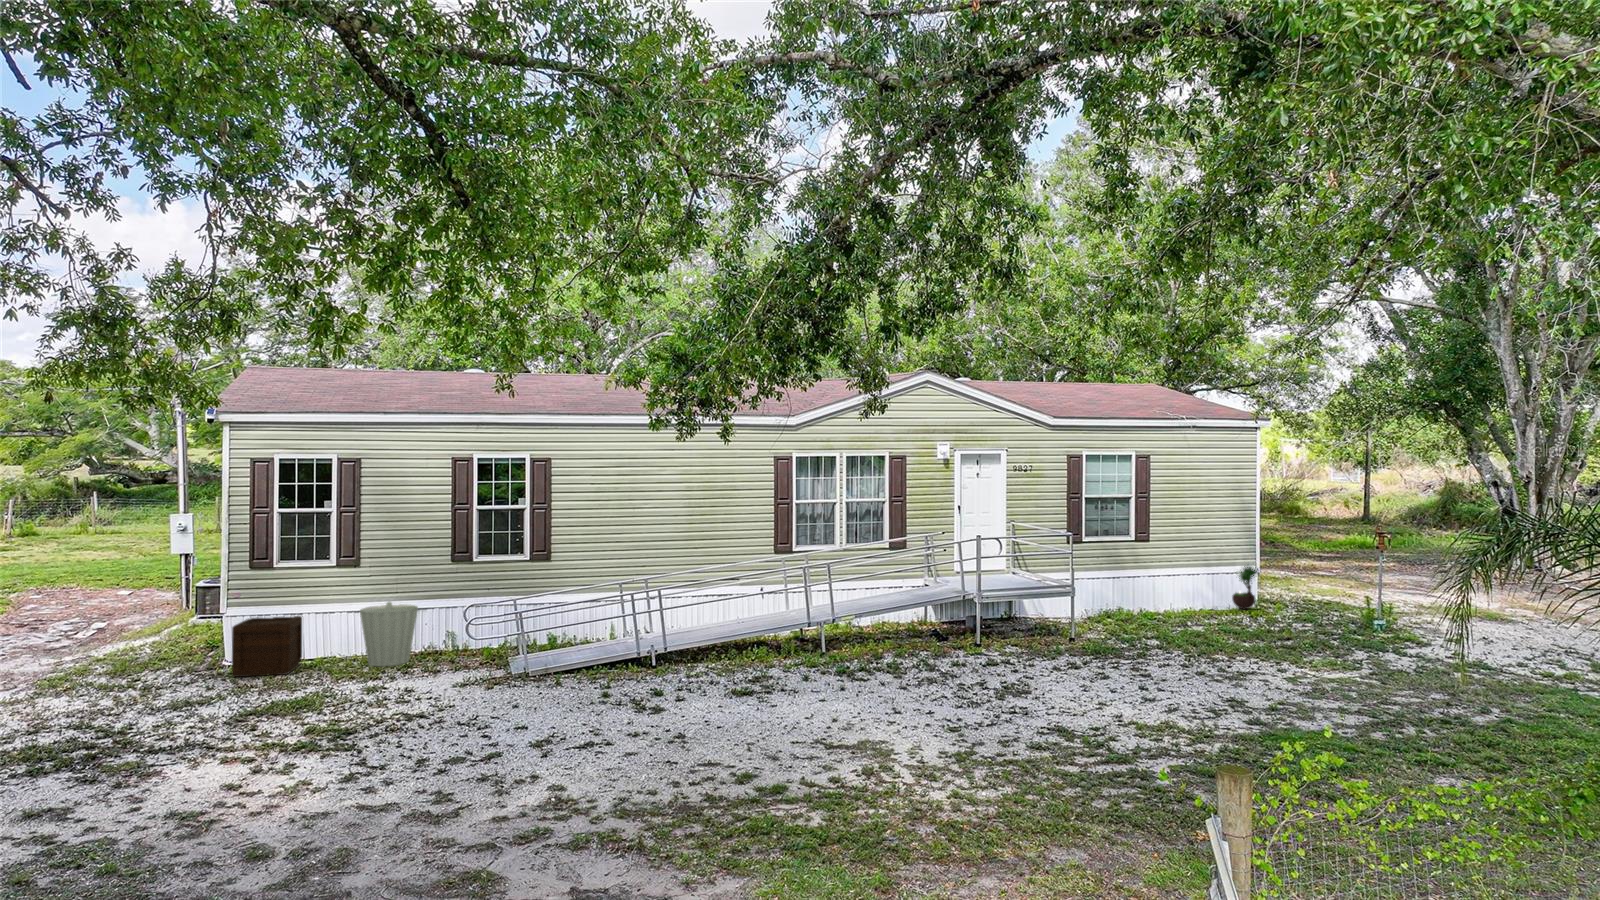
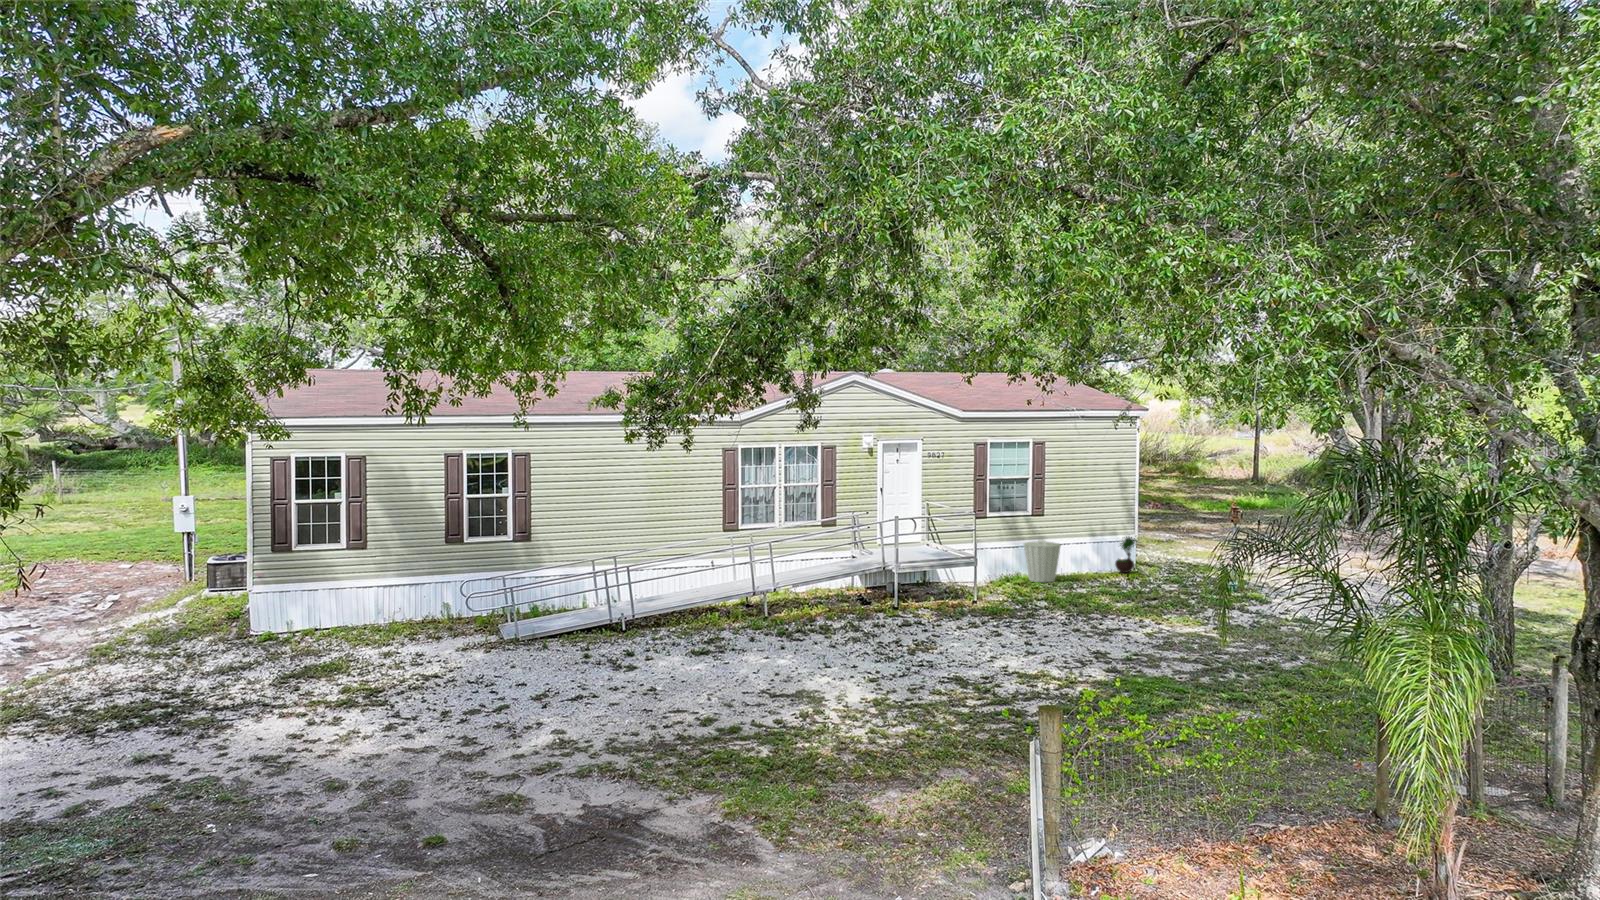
trash can: present [360,602,418,666] -> present [1024,540,1061,582]
wooden crate: present [232,616,303,677] -> none [259,592,318,646]

